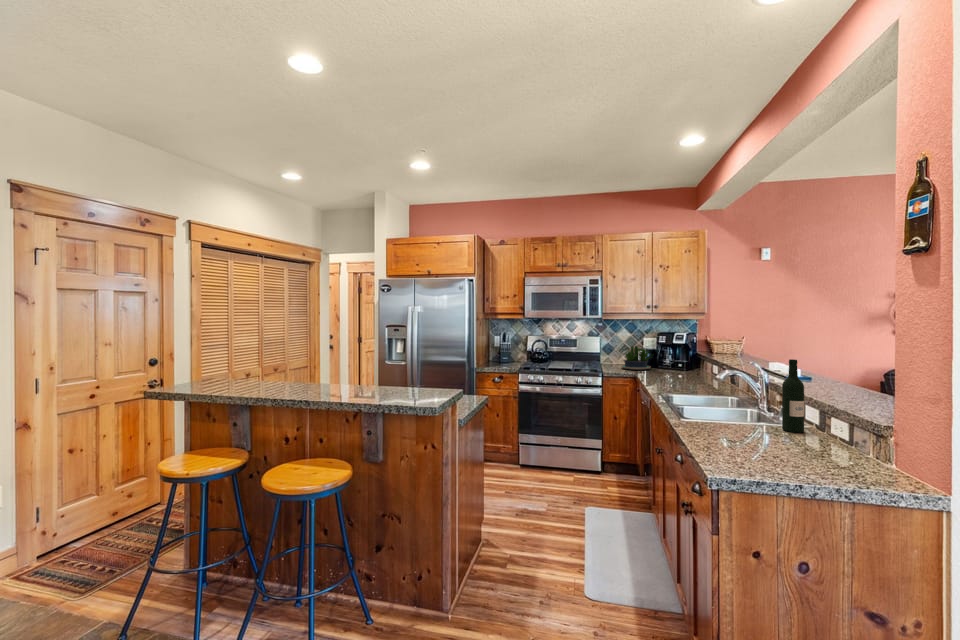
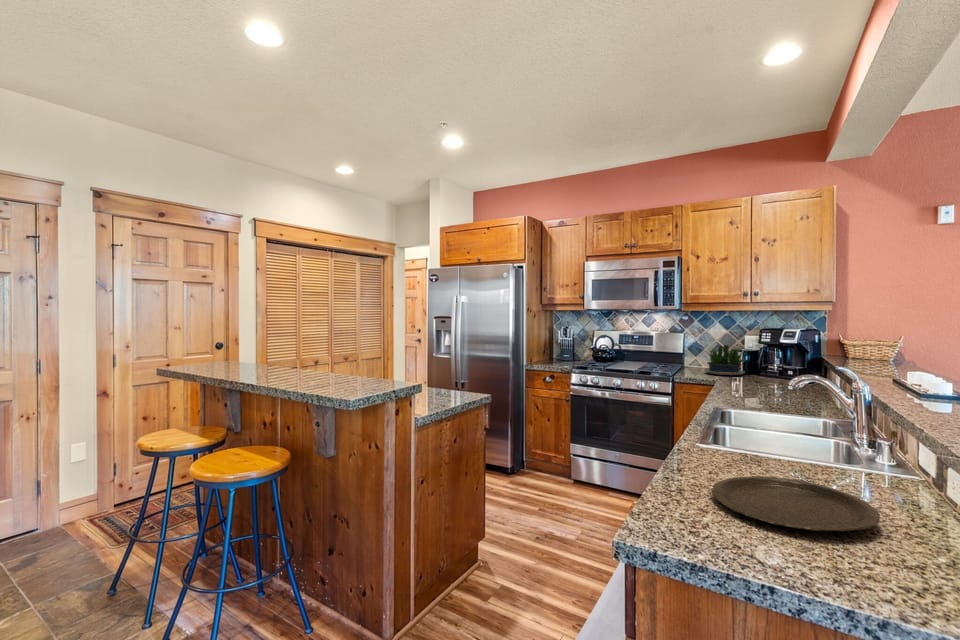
wine bottle: present [782,359,804,433] -> none [844,365,883,485]
plate: none [730,433,830,457] -> present [712,476,880,531]

